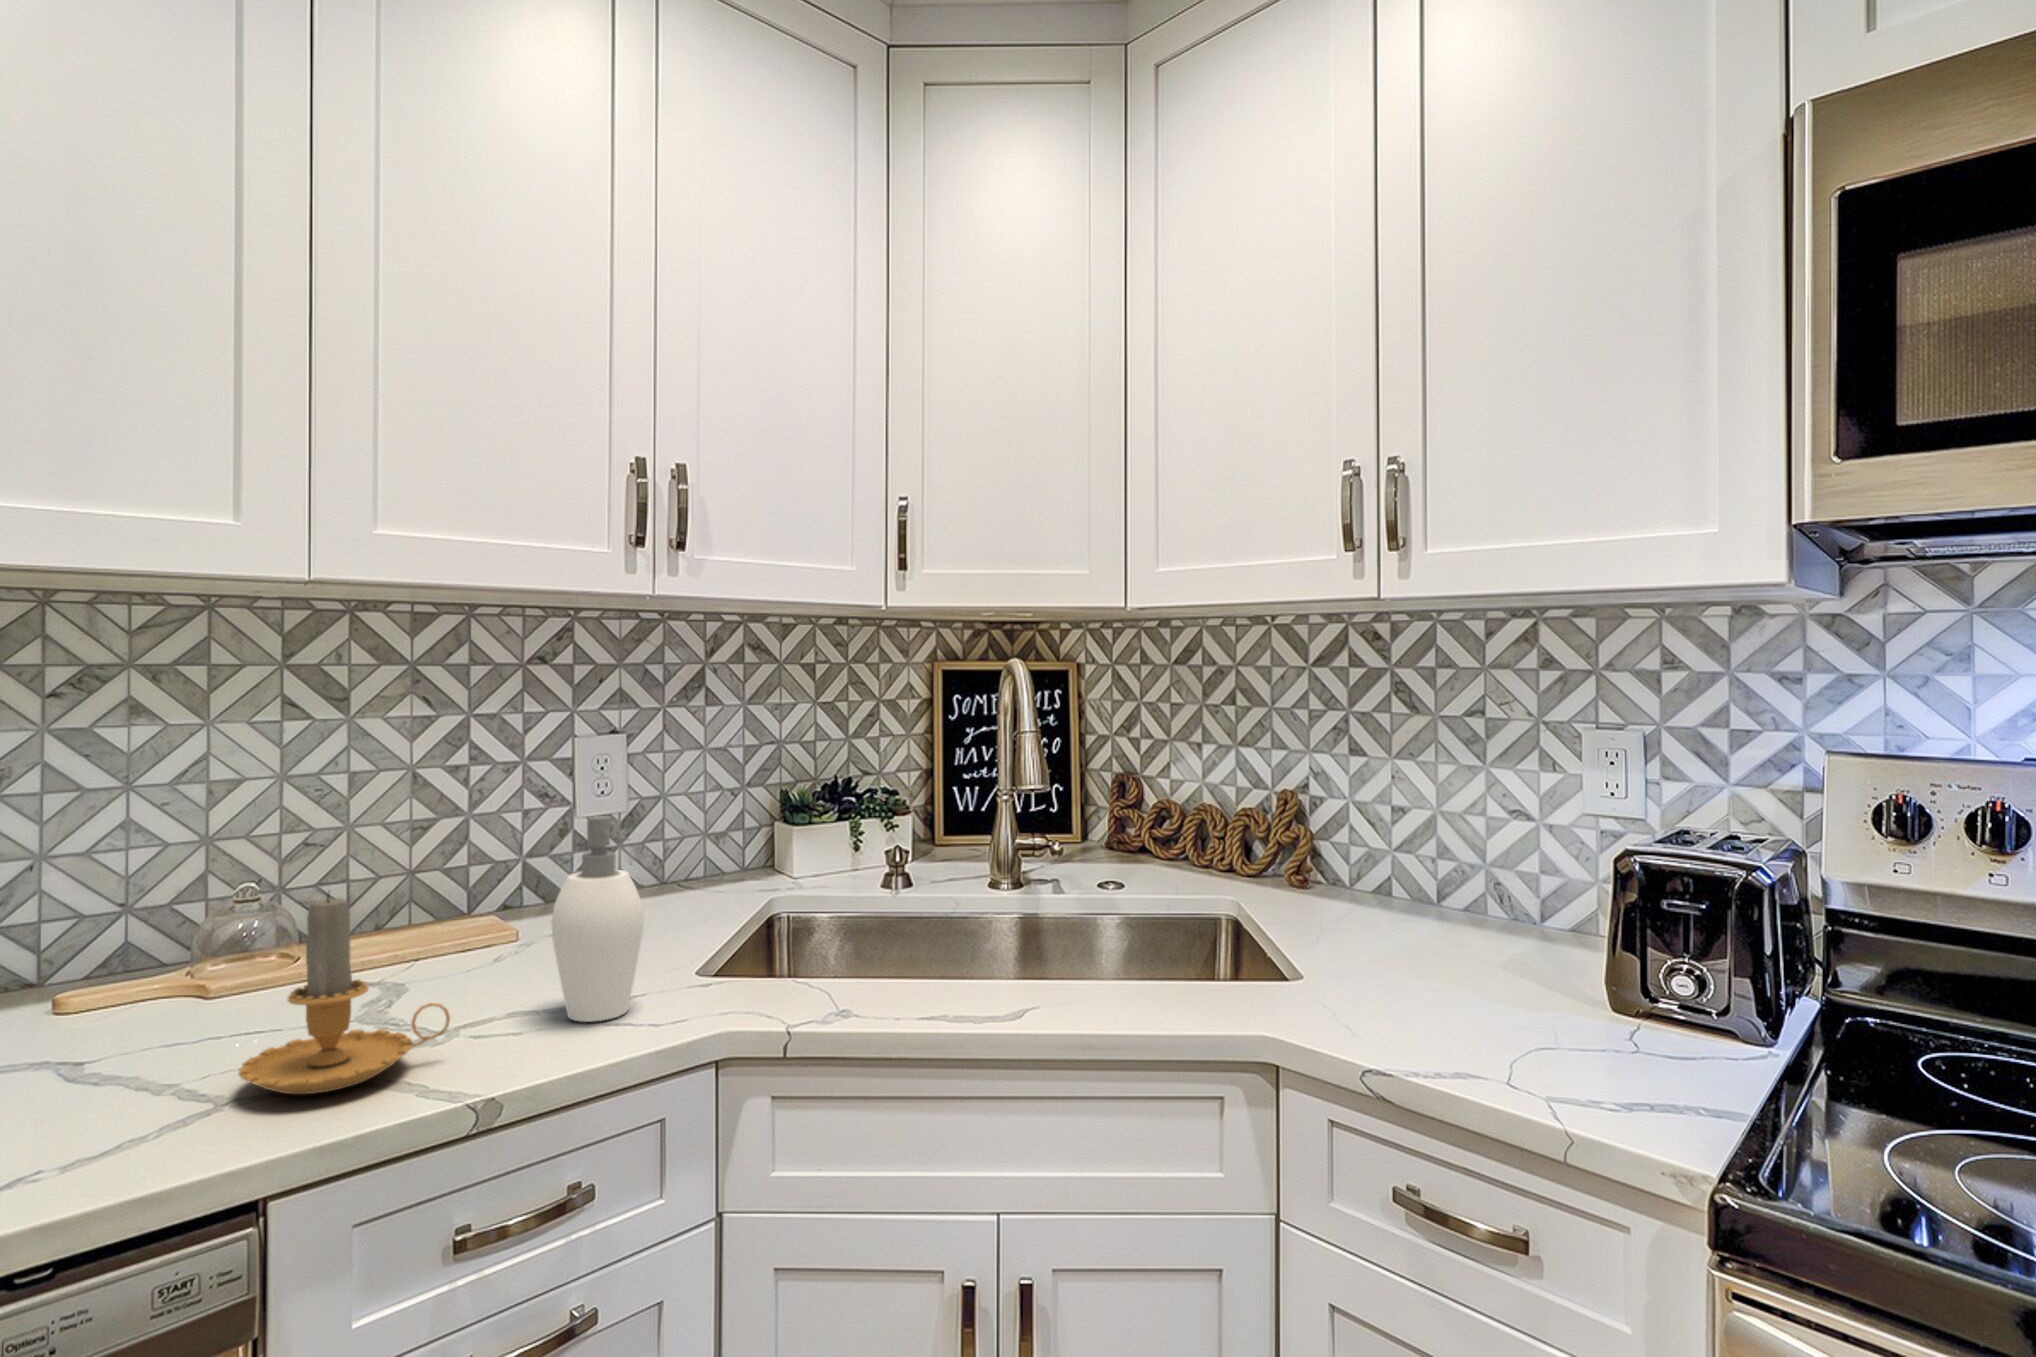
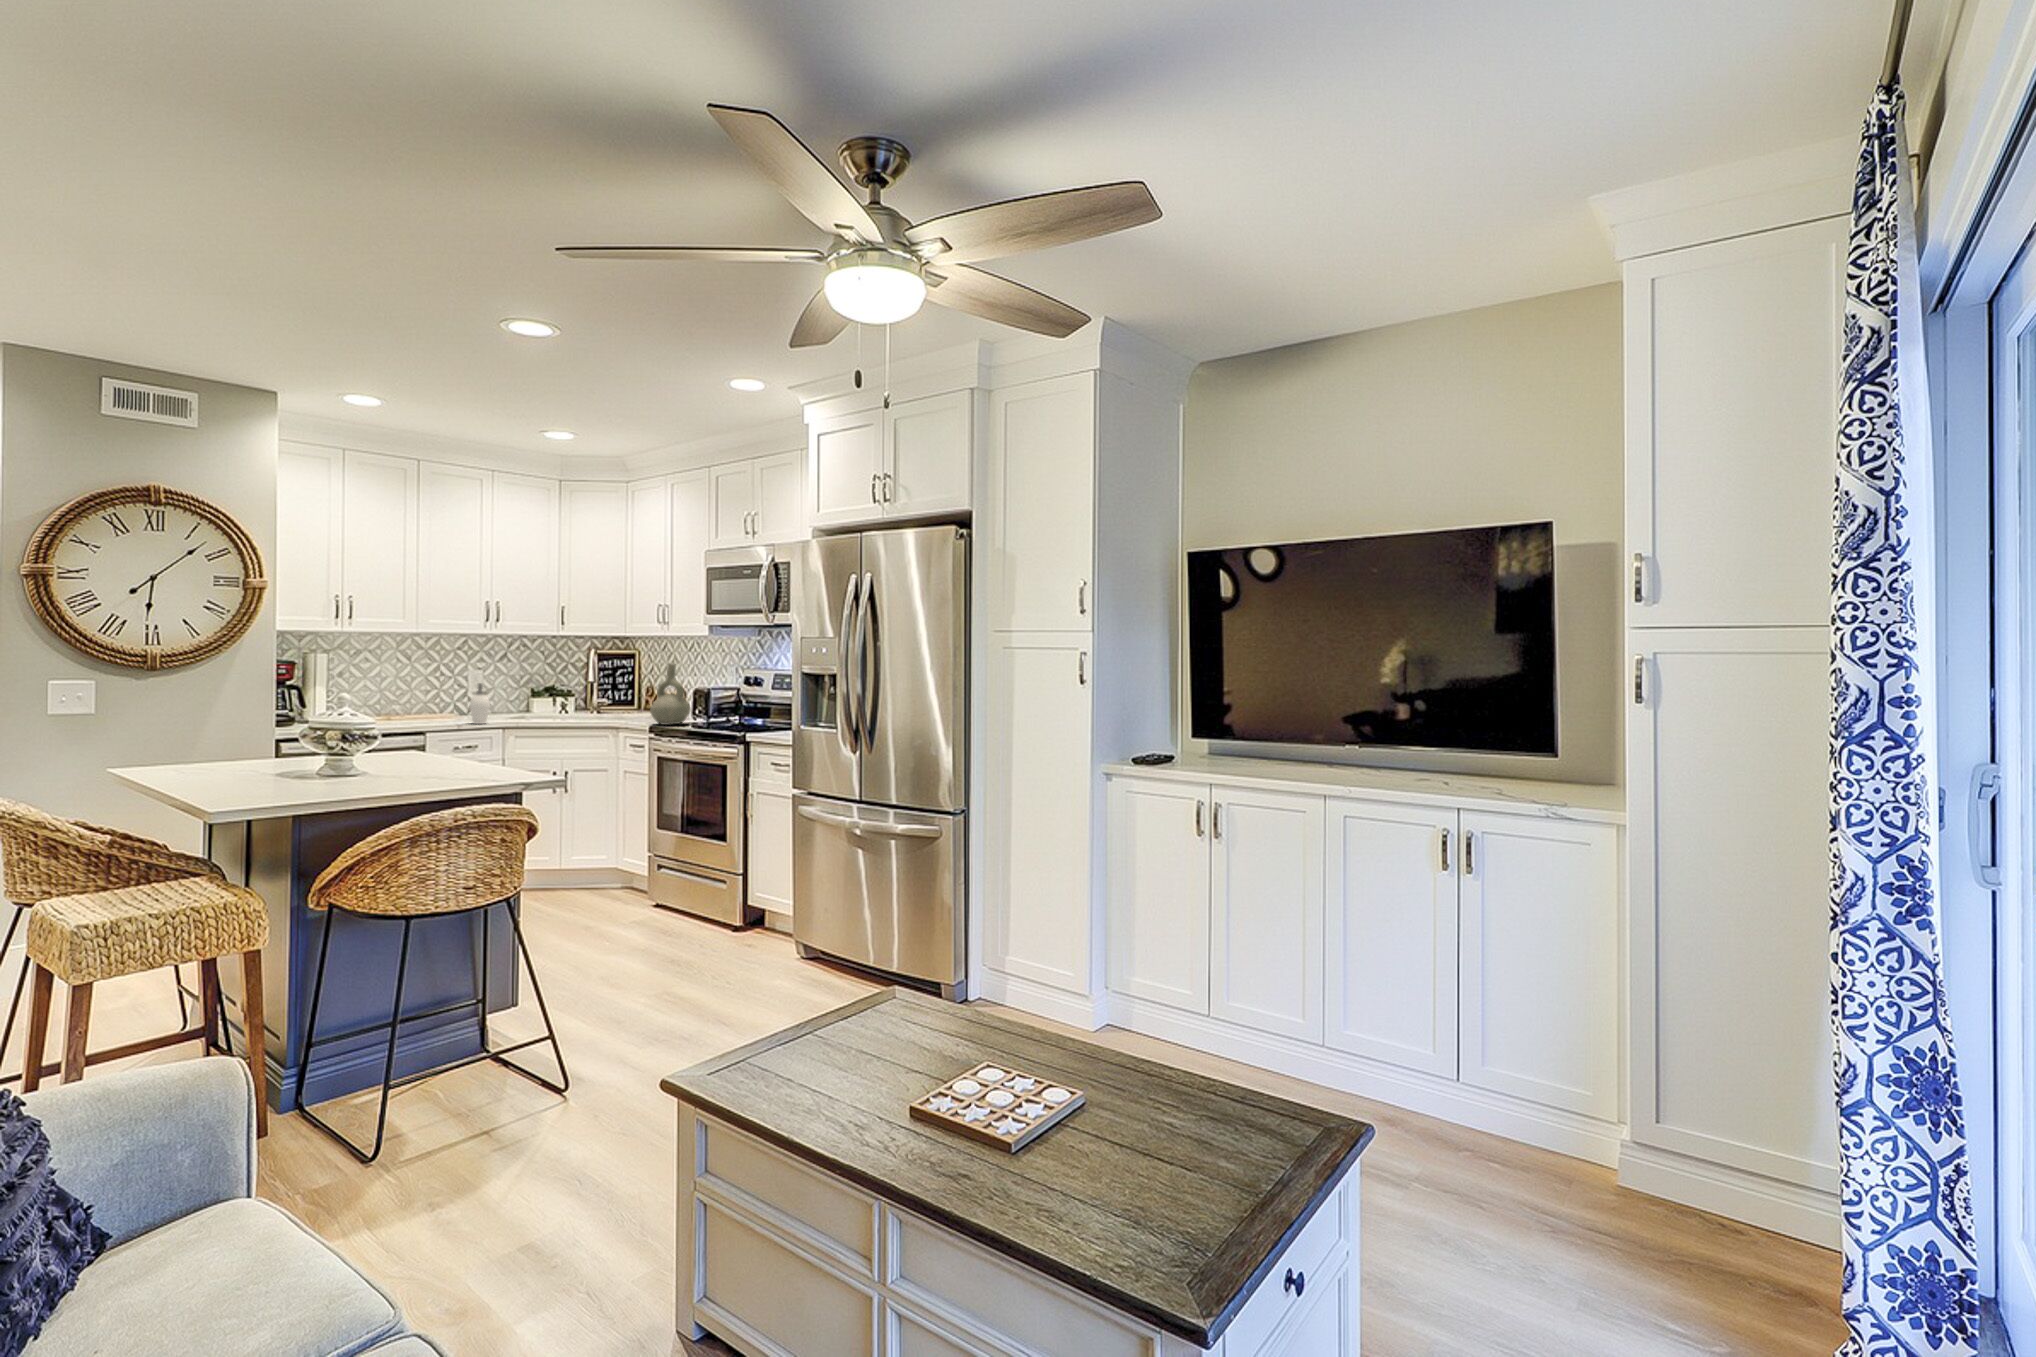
decorative vase: none [1348,704,1546,1006] -> present [650,663,690,725]
candle: present [239,895,450,1094] -> none [414,692,451,726]

